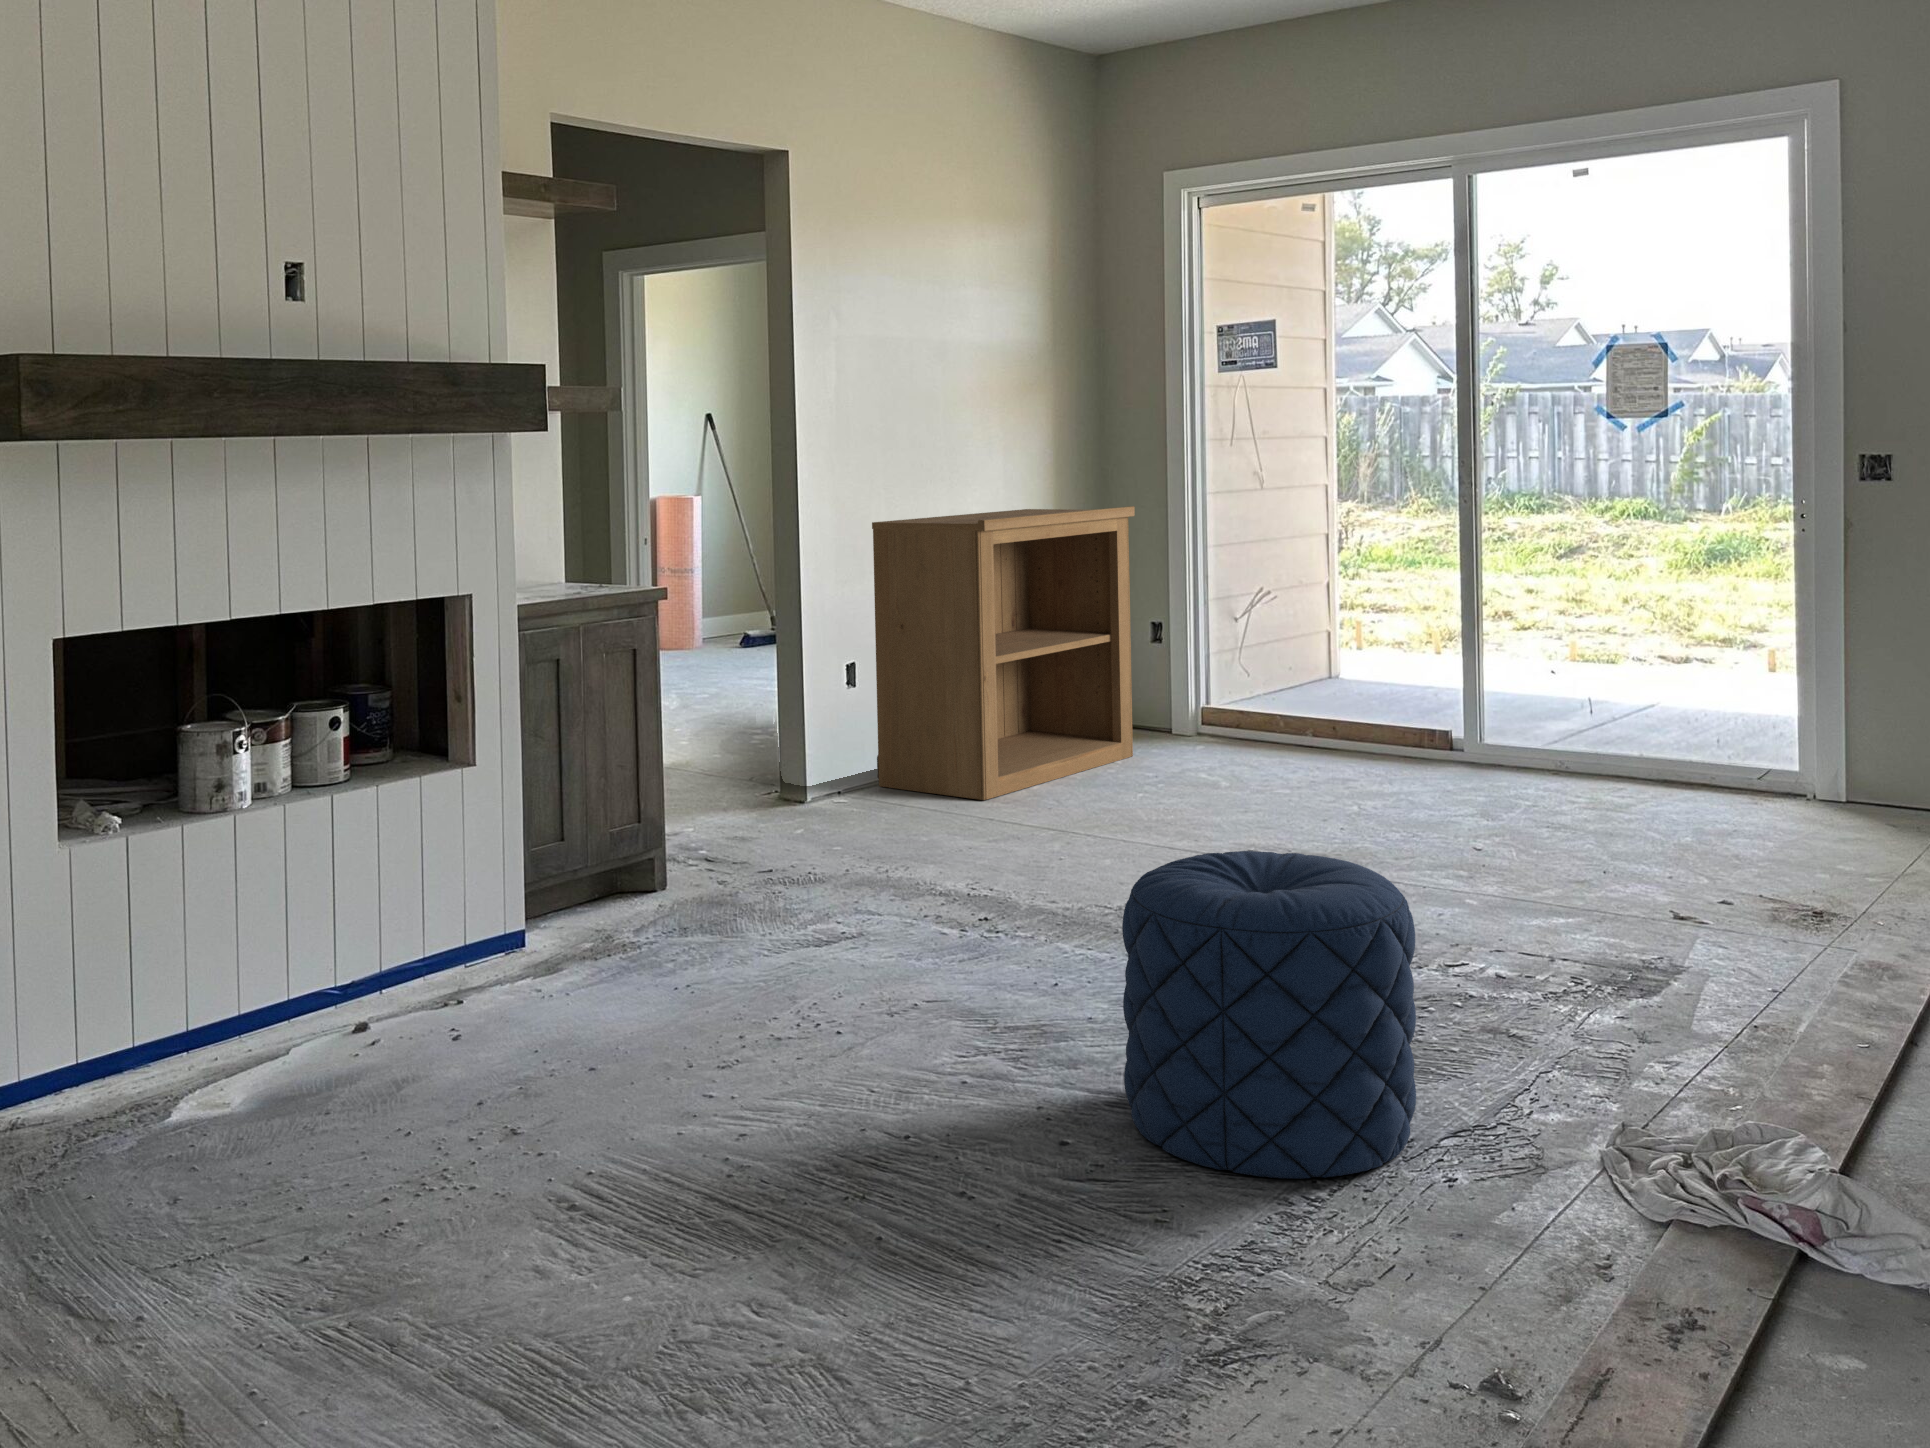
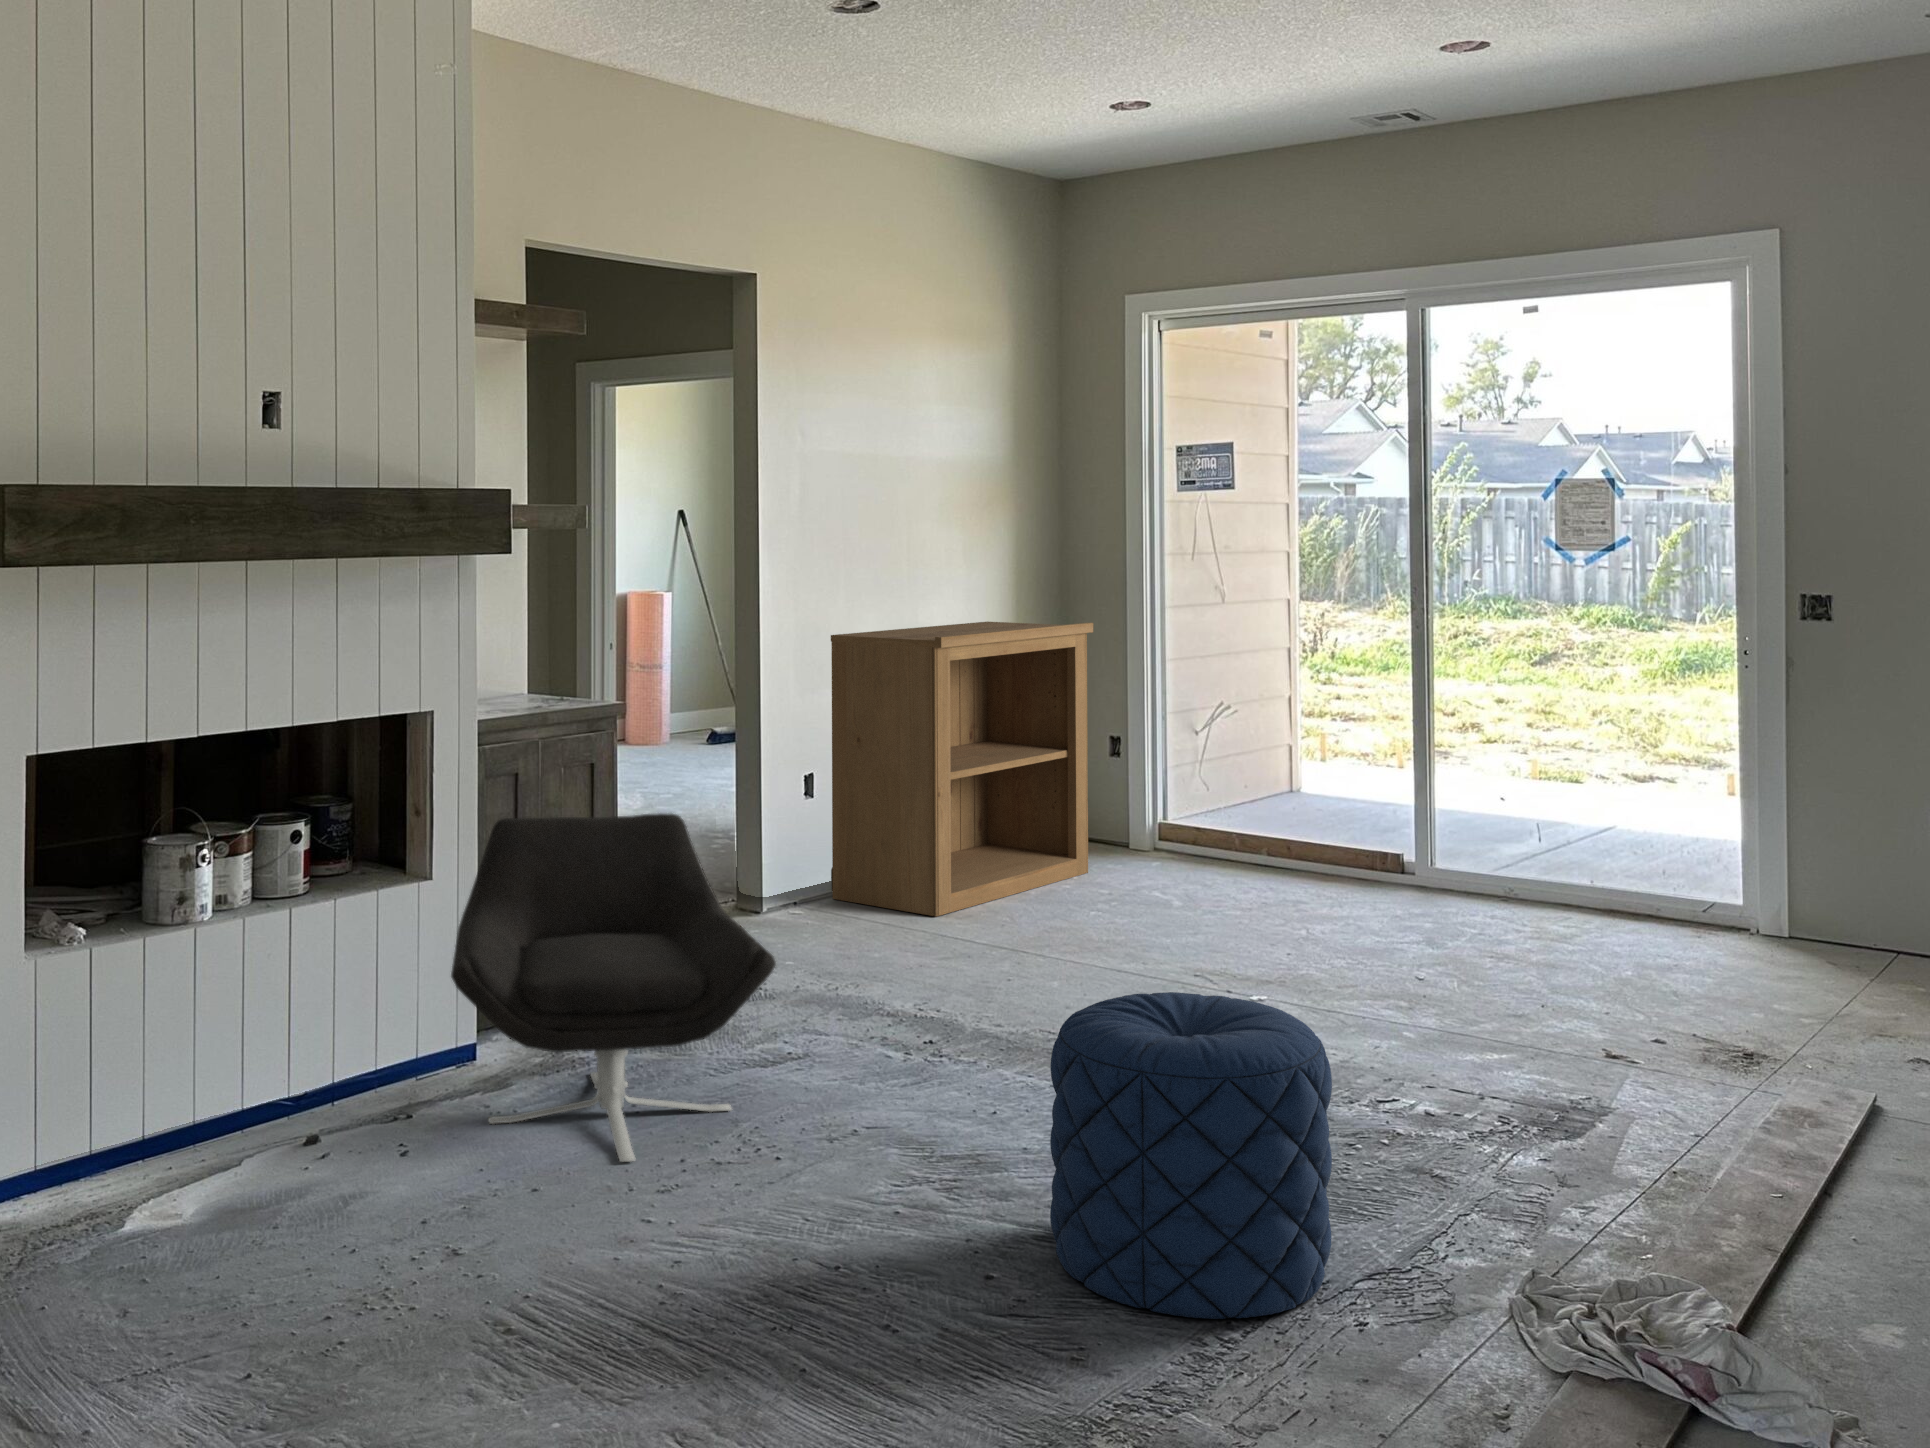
lounge chair: none [500,693,832,1040] -> present [451,813,776,1162]

